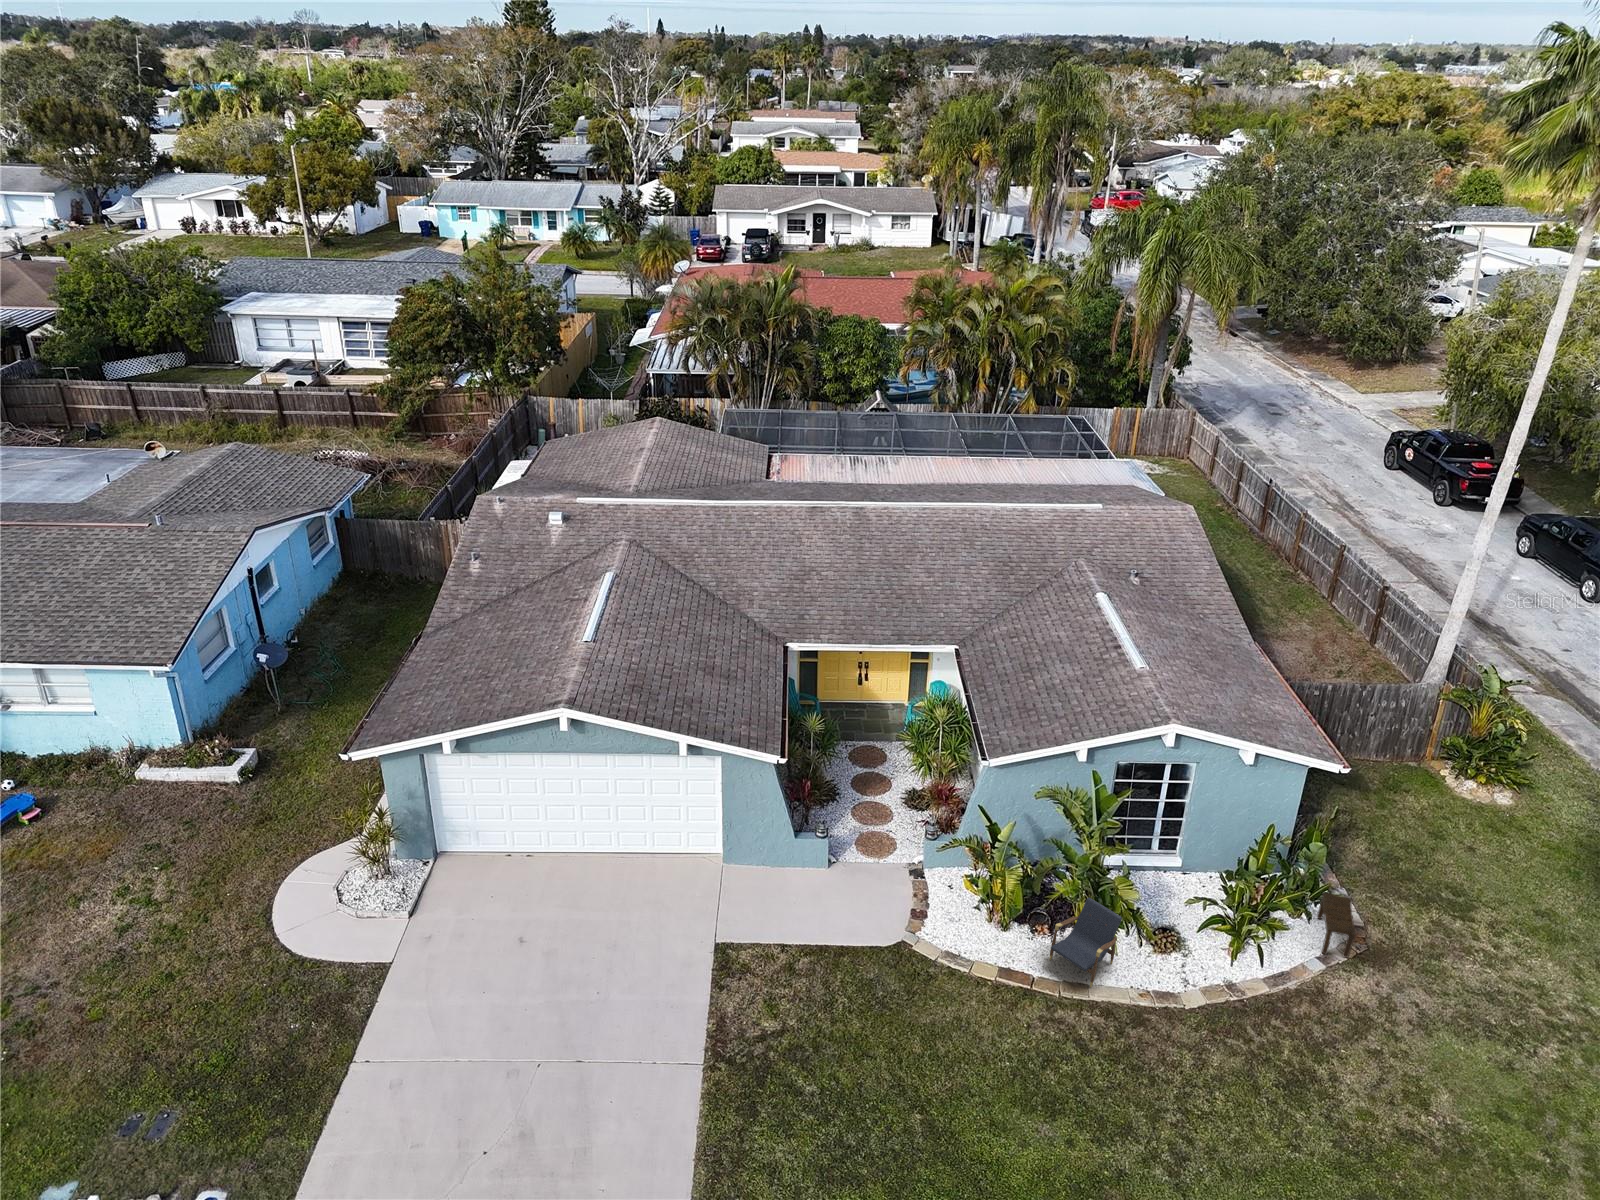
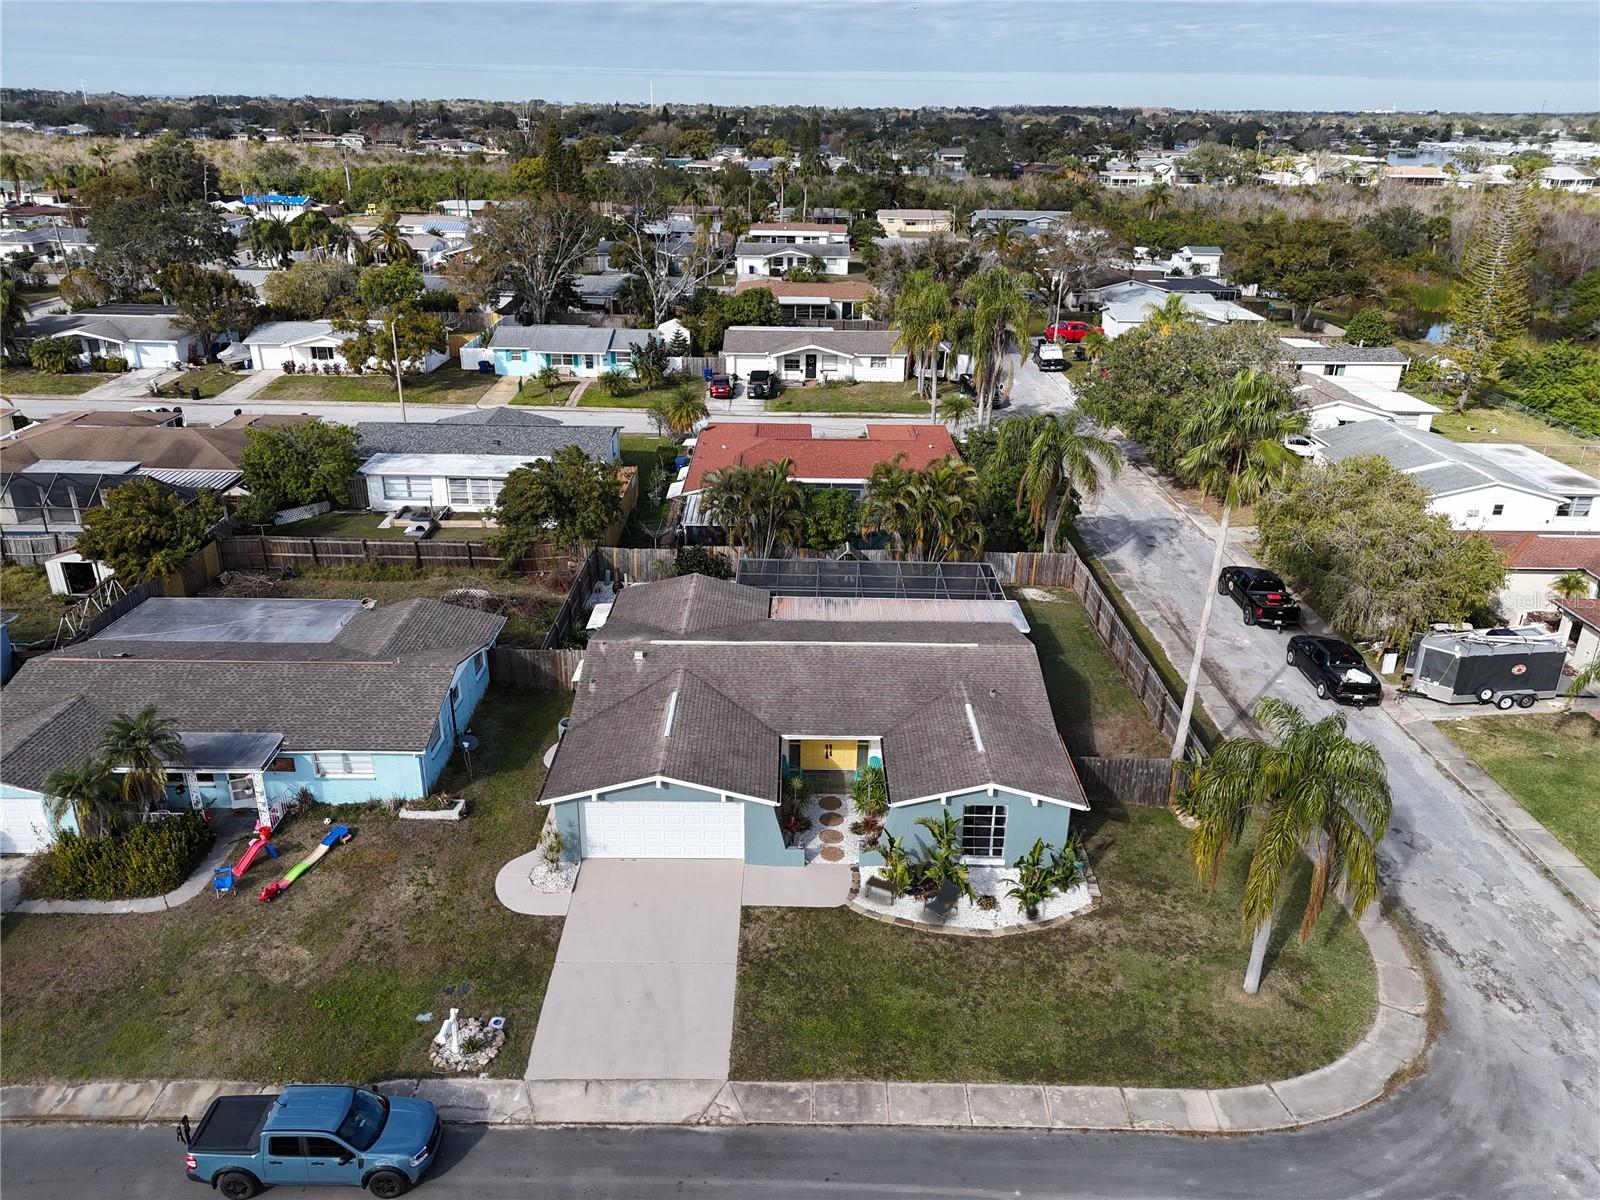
bench: present [1317,893,1356,957] -> present [865,876,899,905]
potted tree: none [1239,929,1281,973] -> present [1026,895,1042,919]

